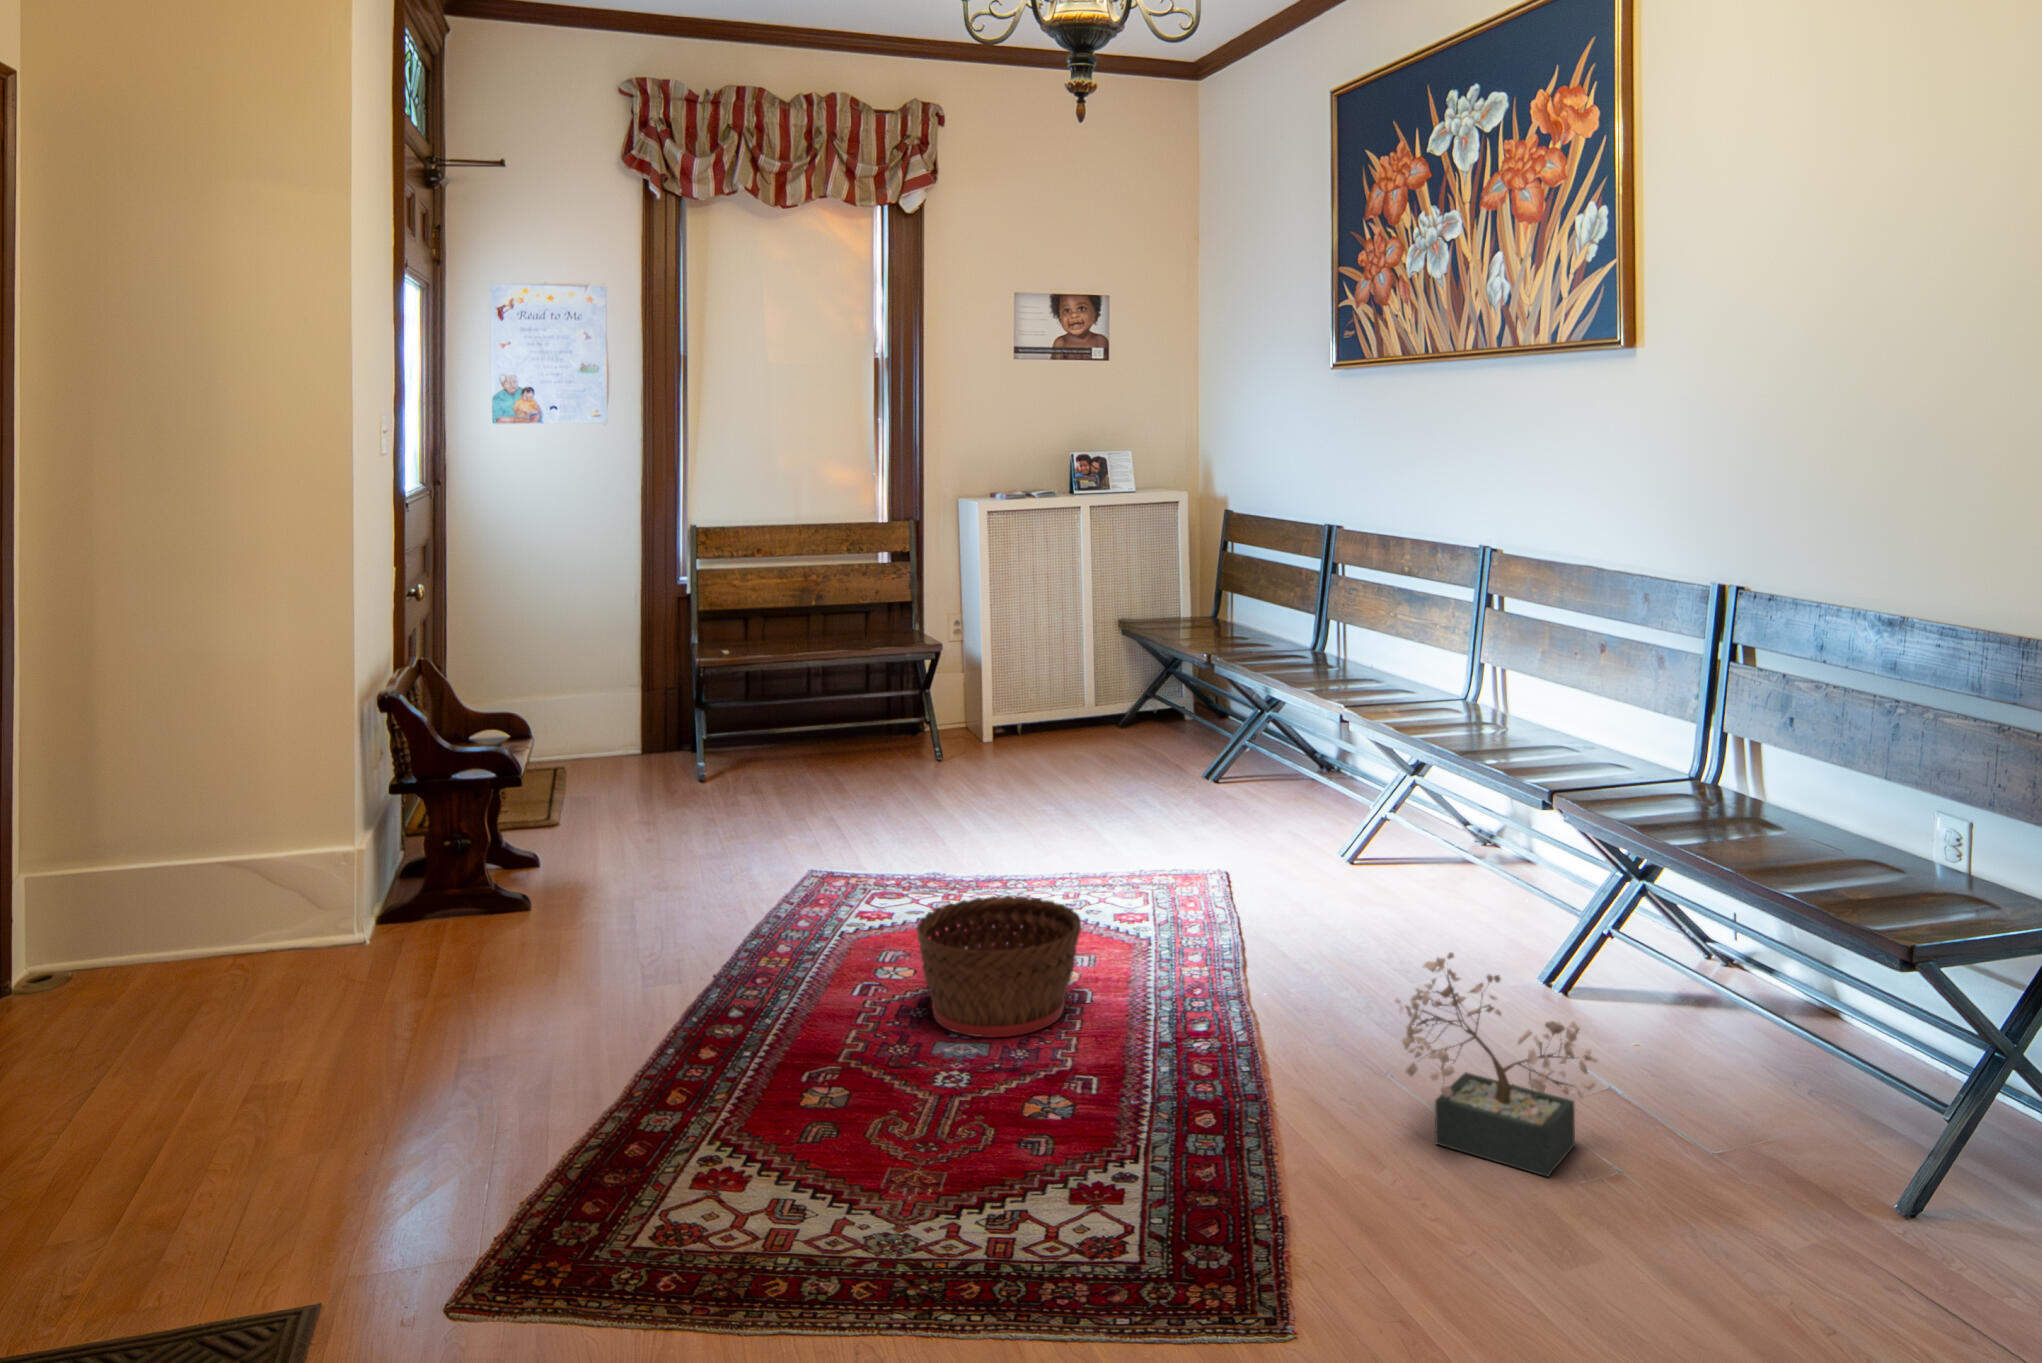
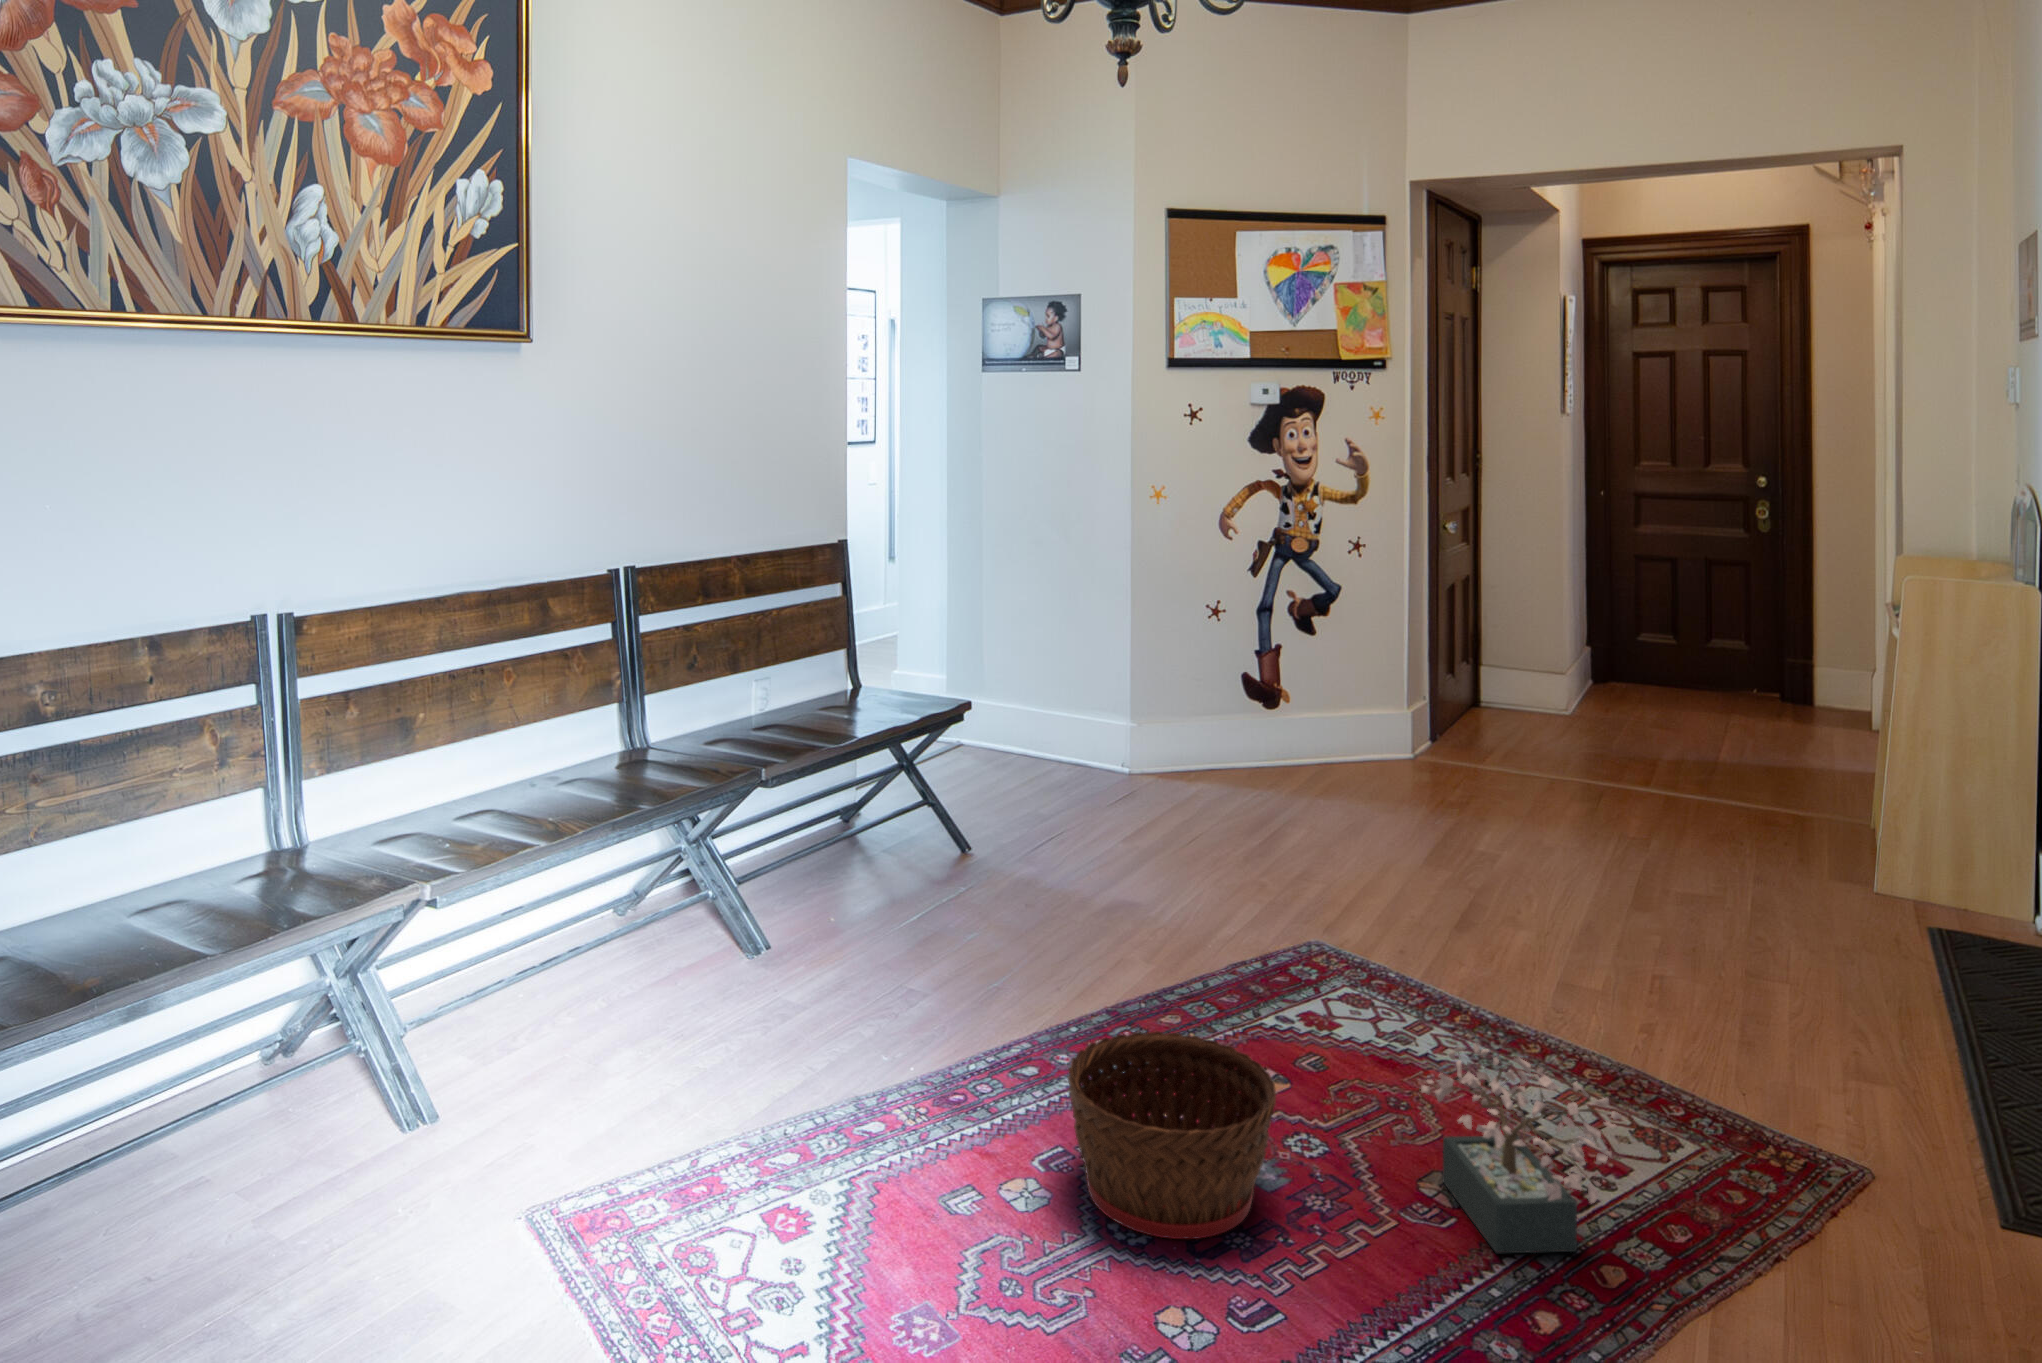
decorative plant: present [1395,953,1598,1177] -> present [1421,1043,1622,1253]

